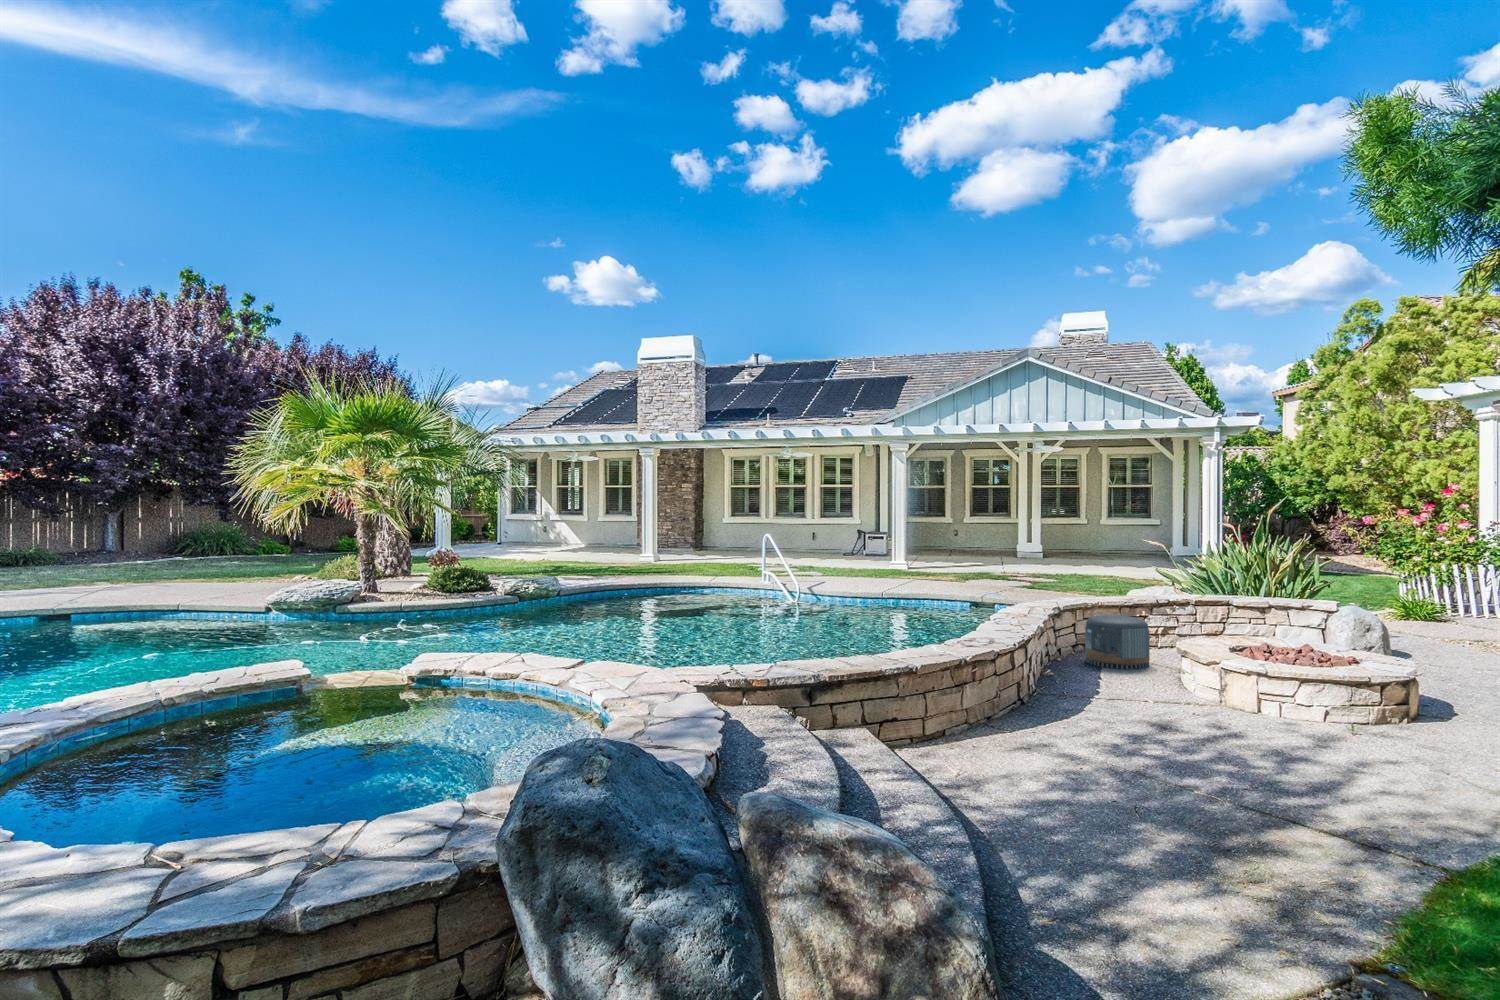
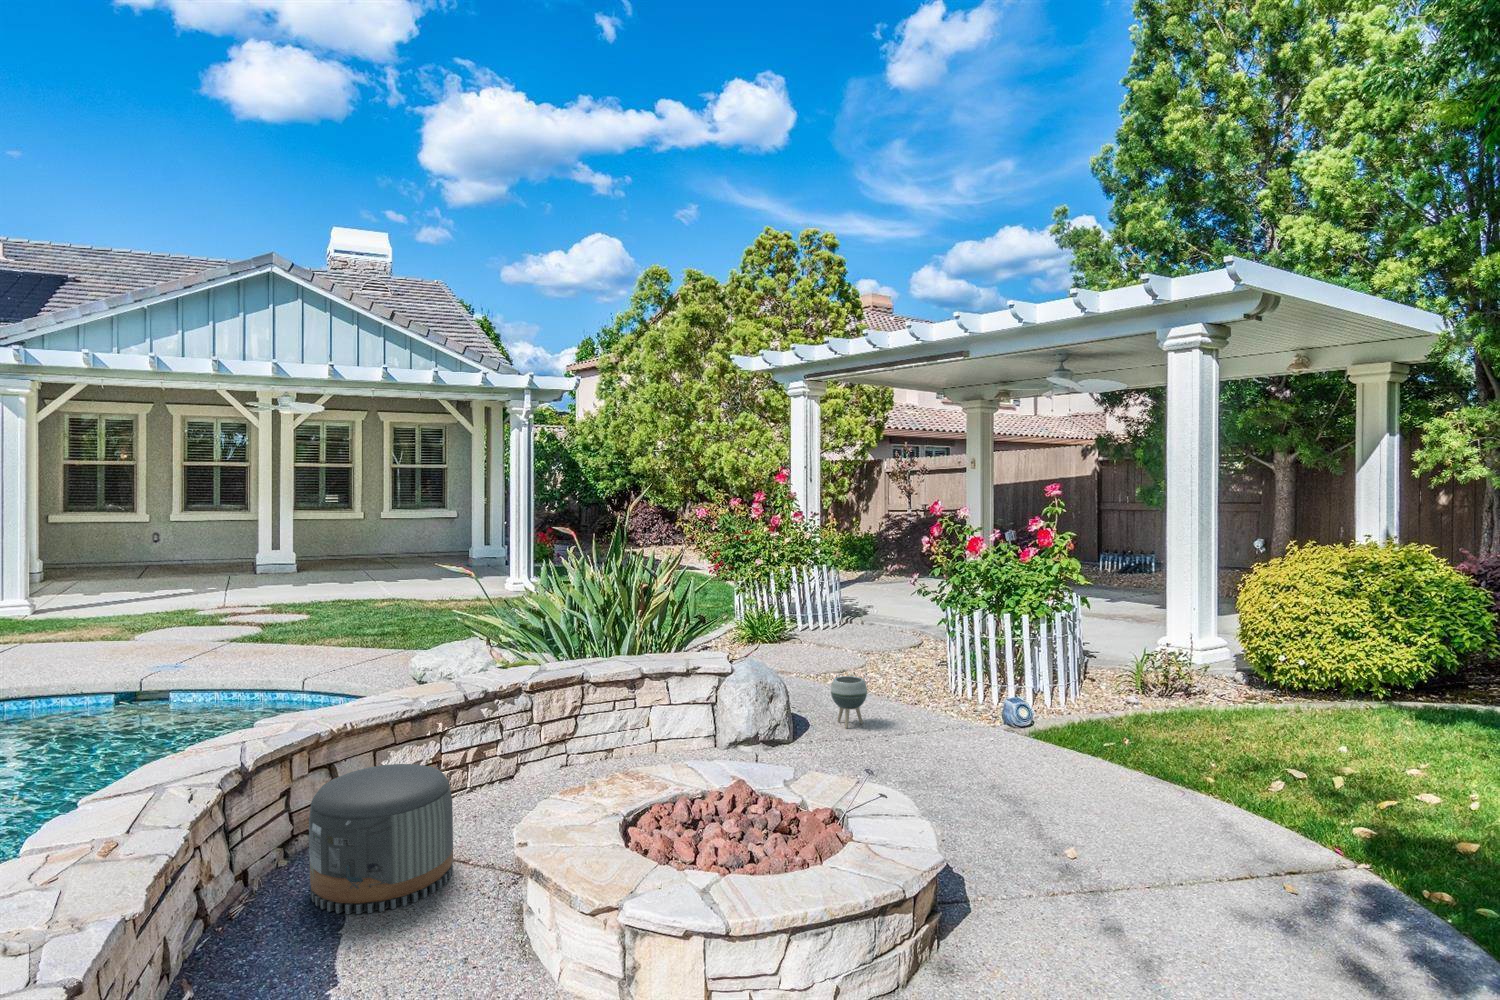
planter: none [1435,629,1470,664] -> present [831,676,867,728]

